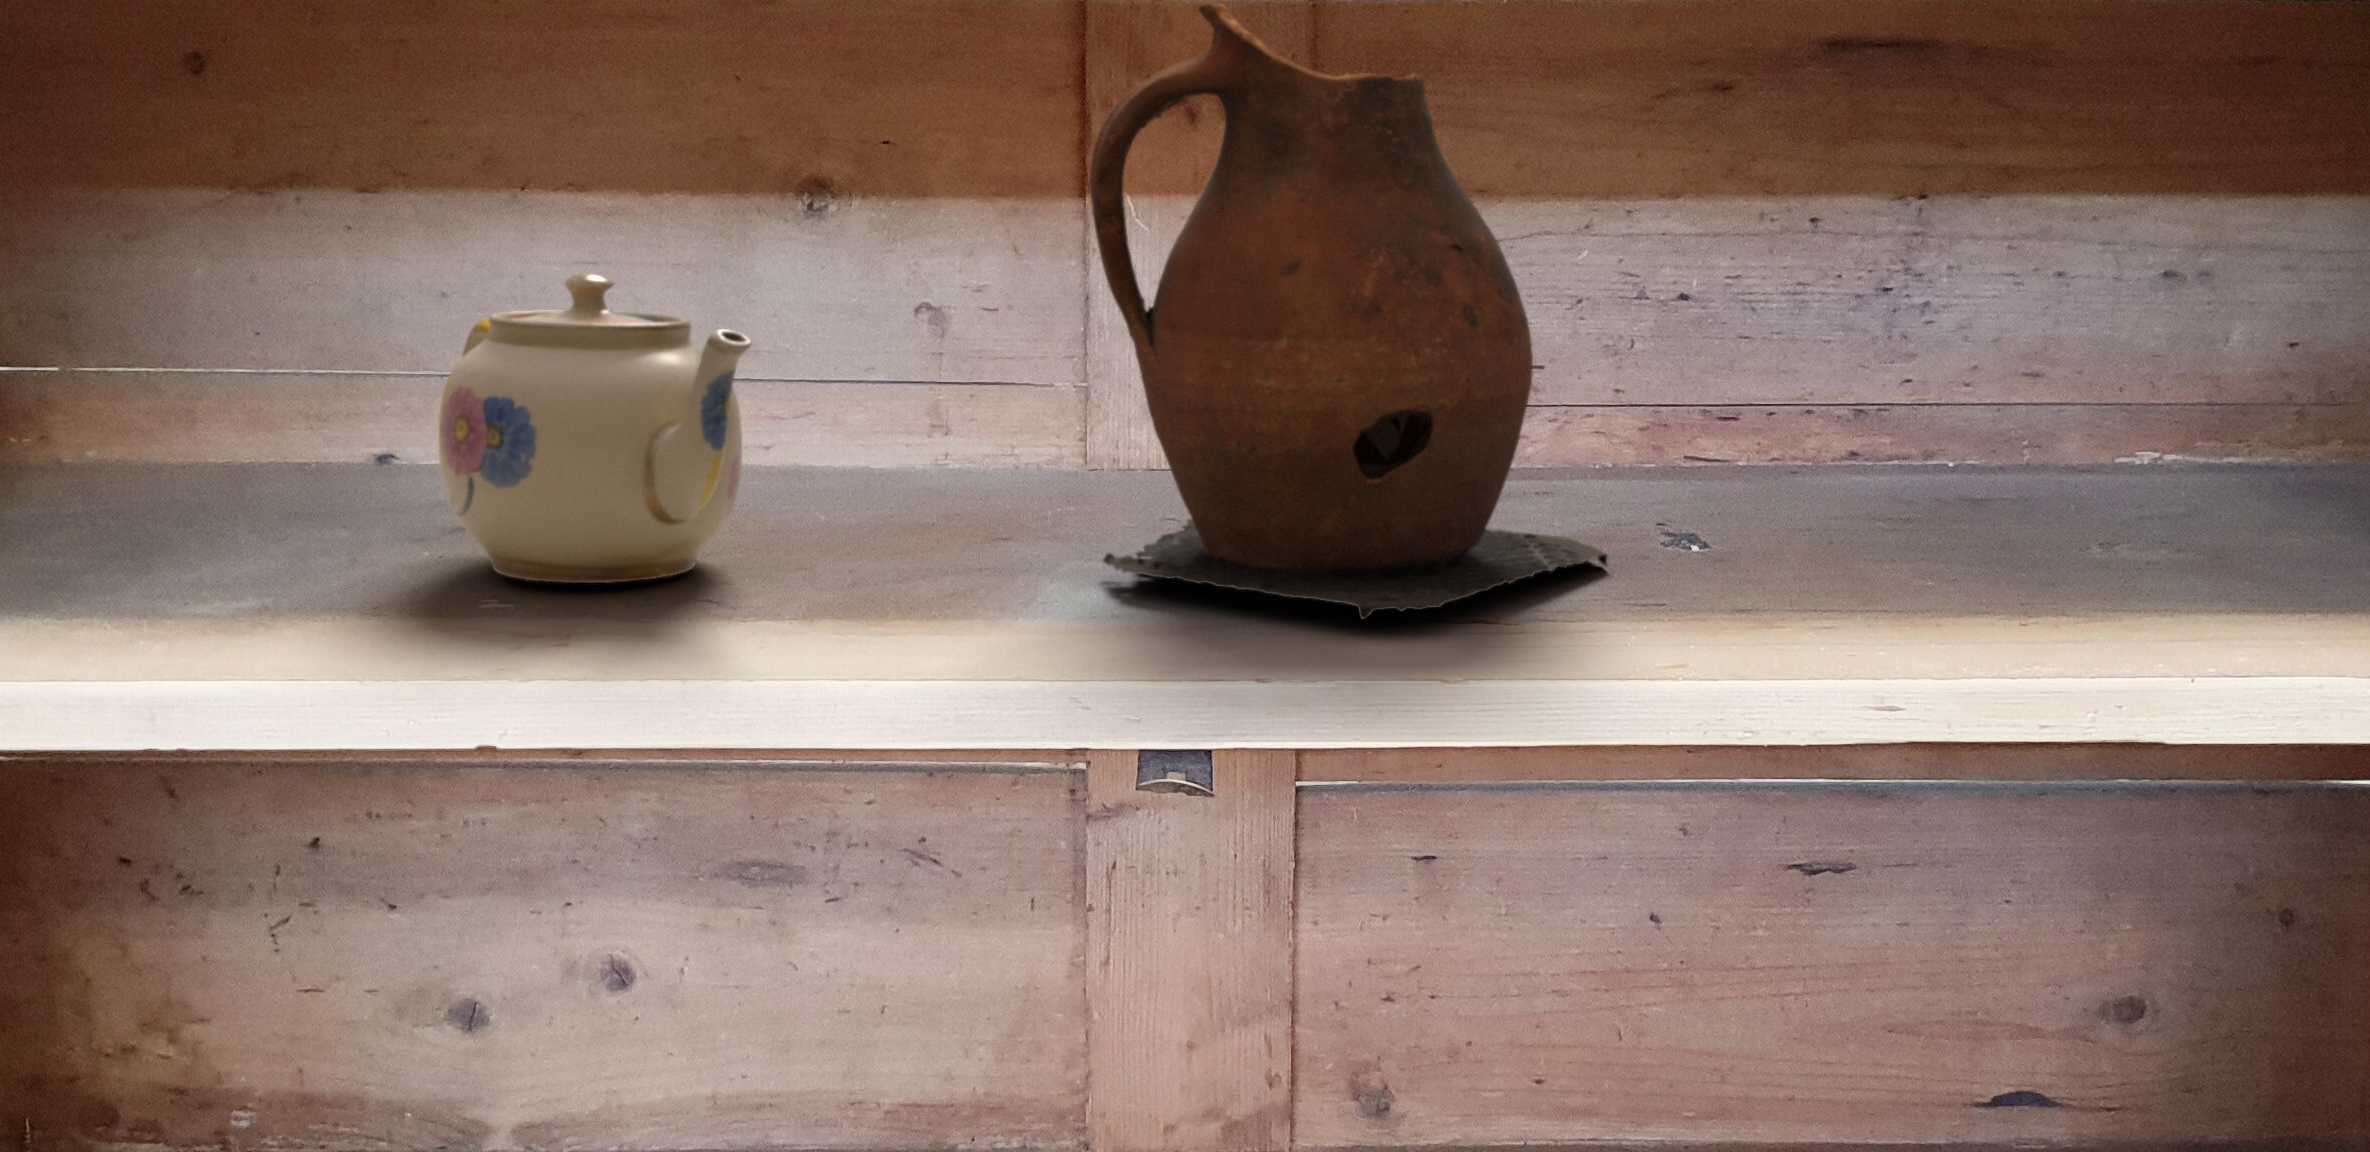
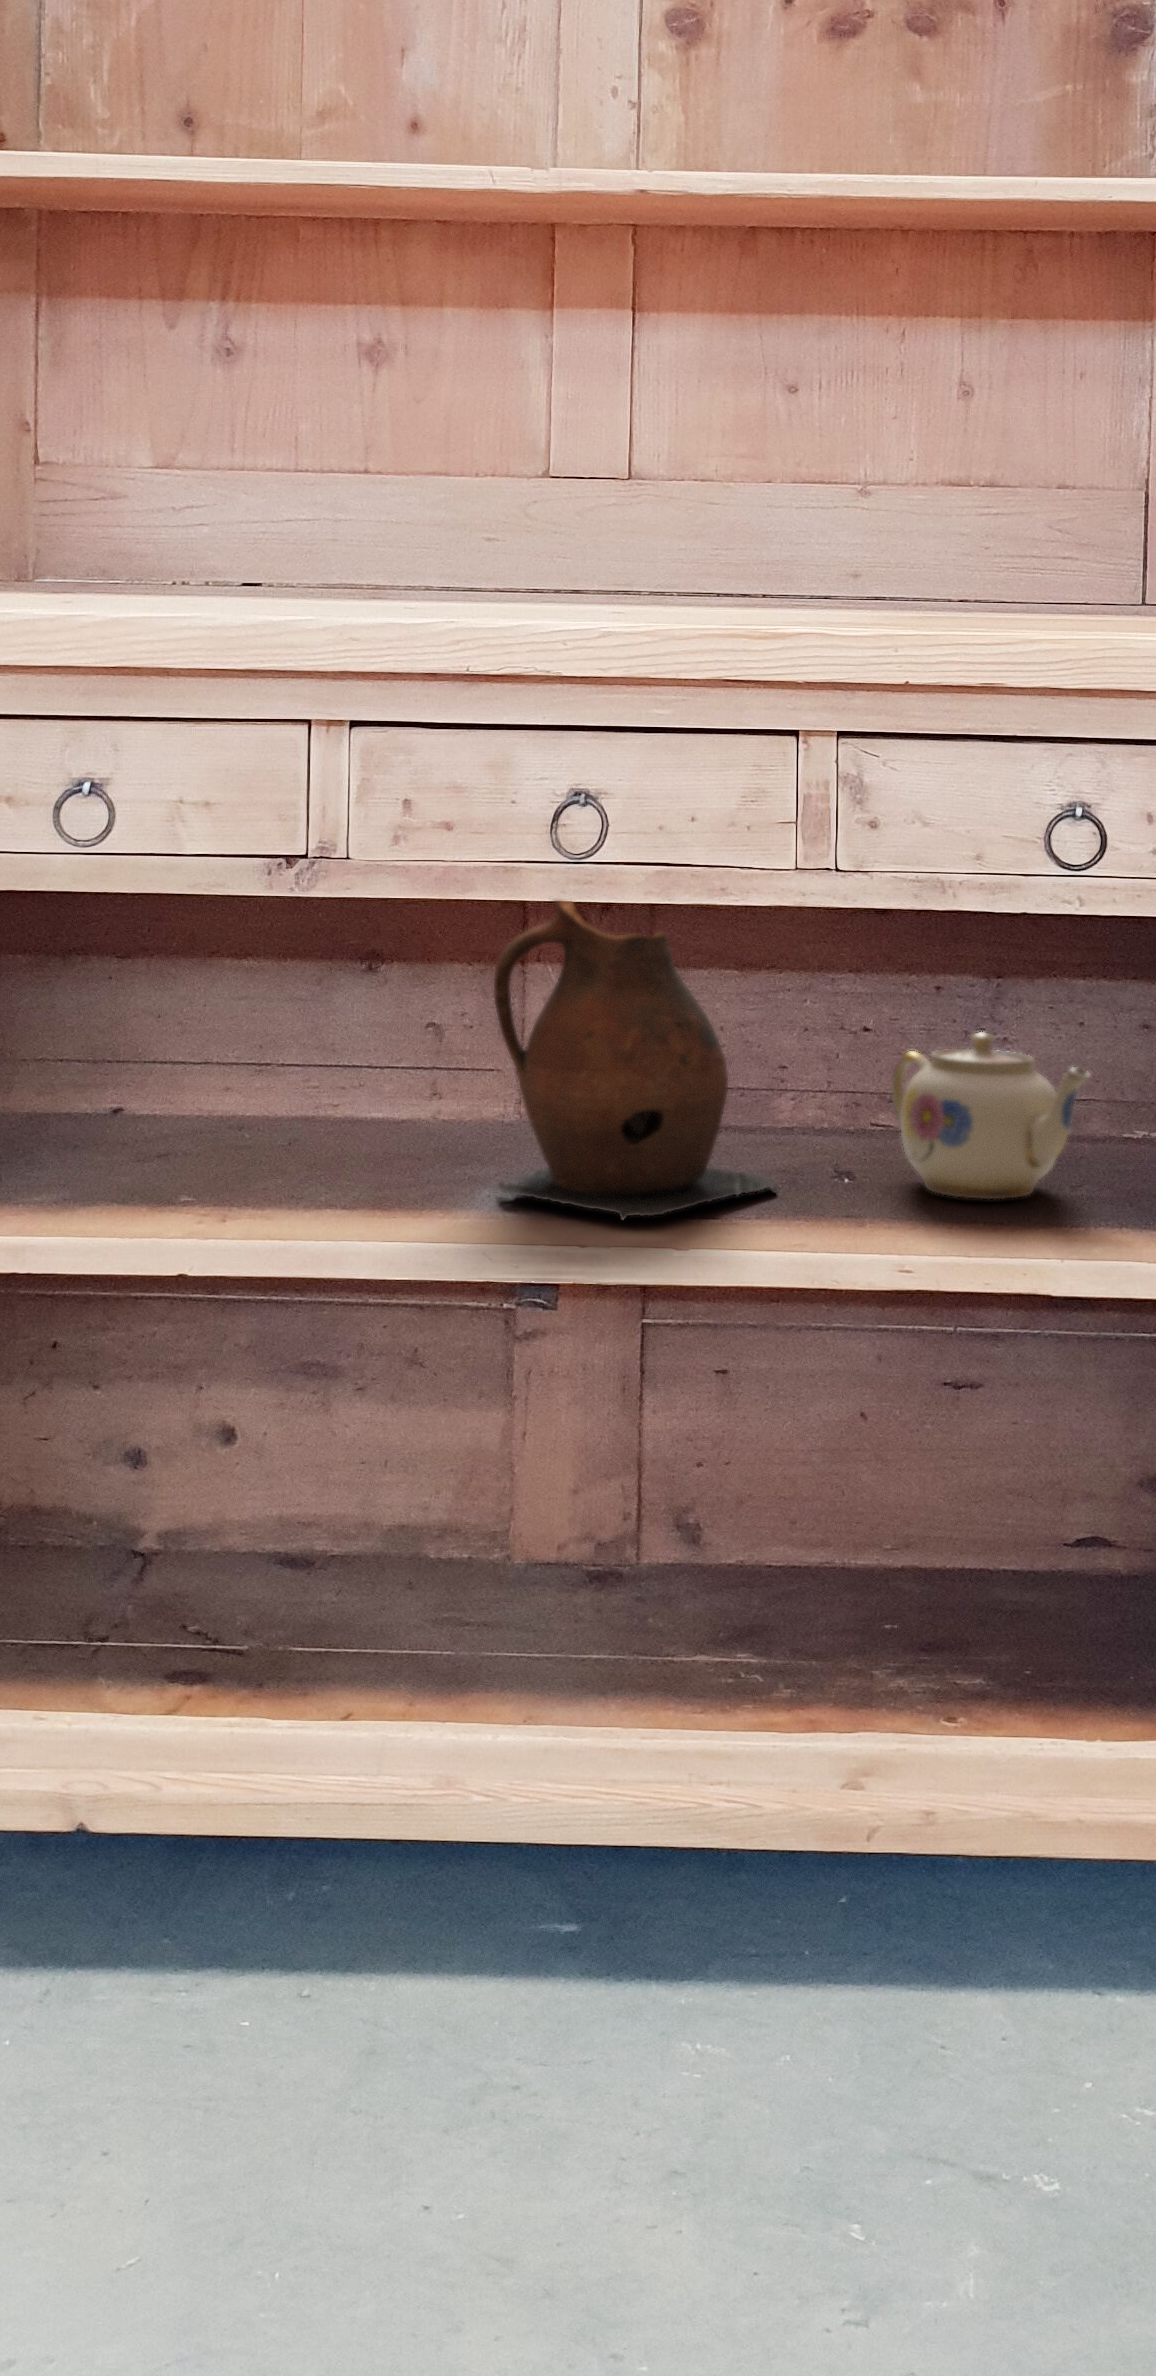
teapot: present [439,273,752,583] -> present [891,1032,1090,1199]

